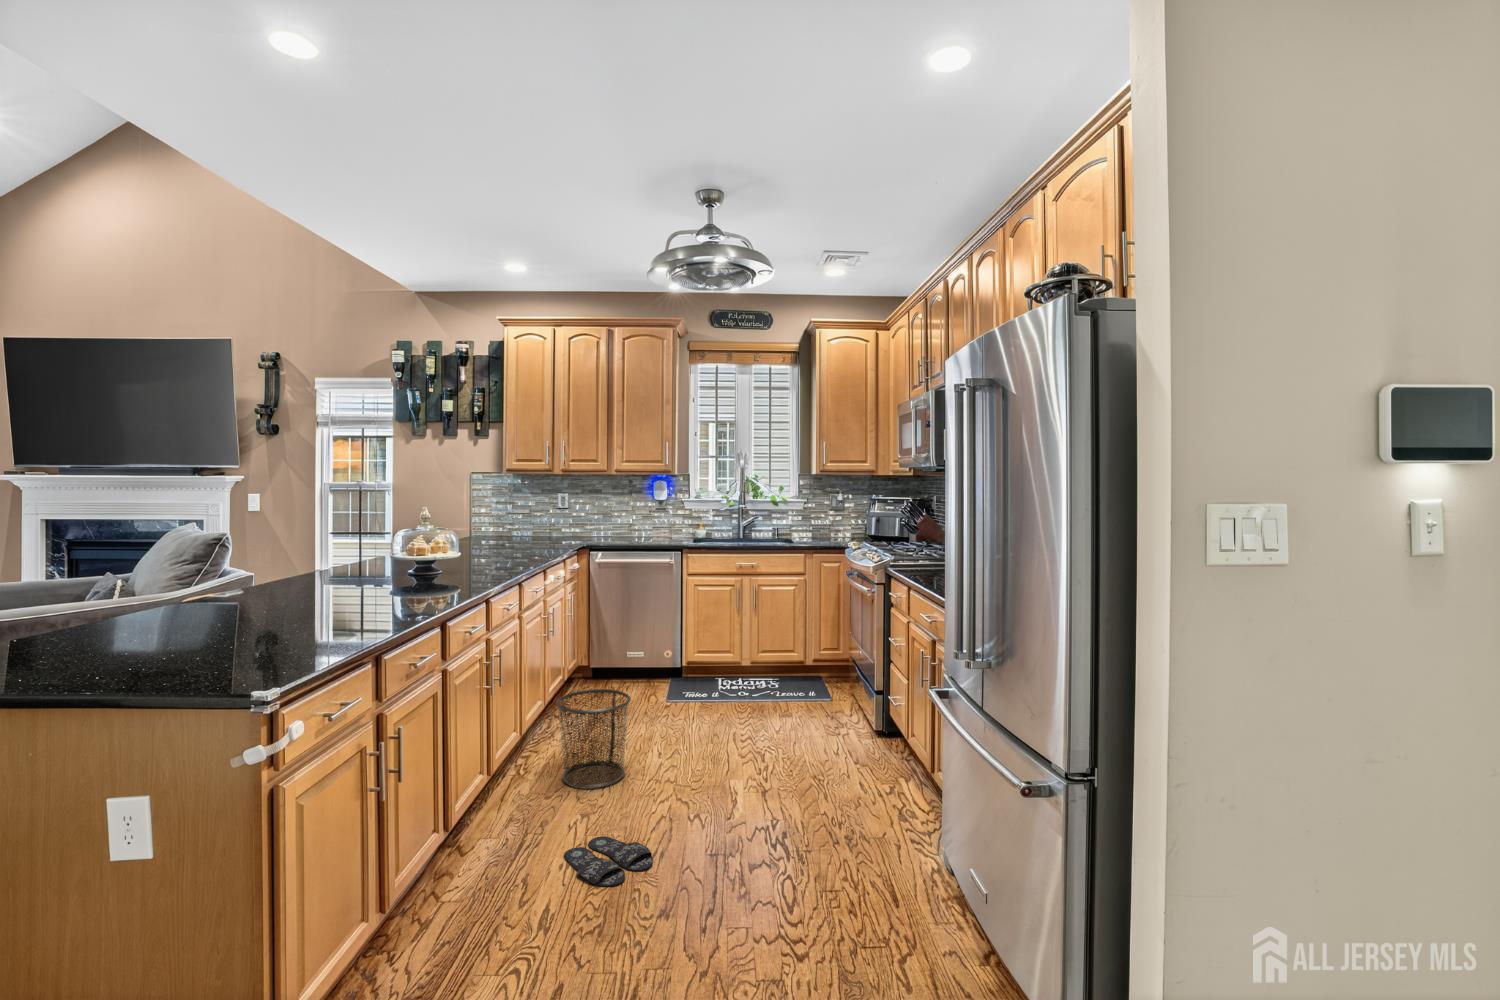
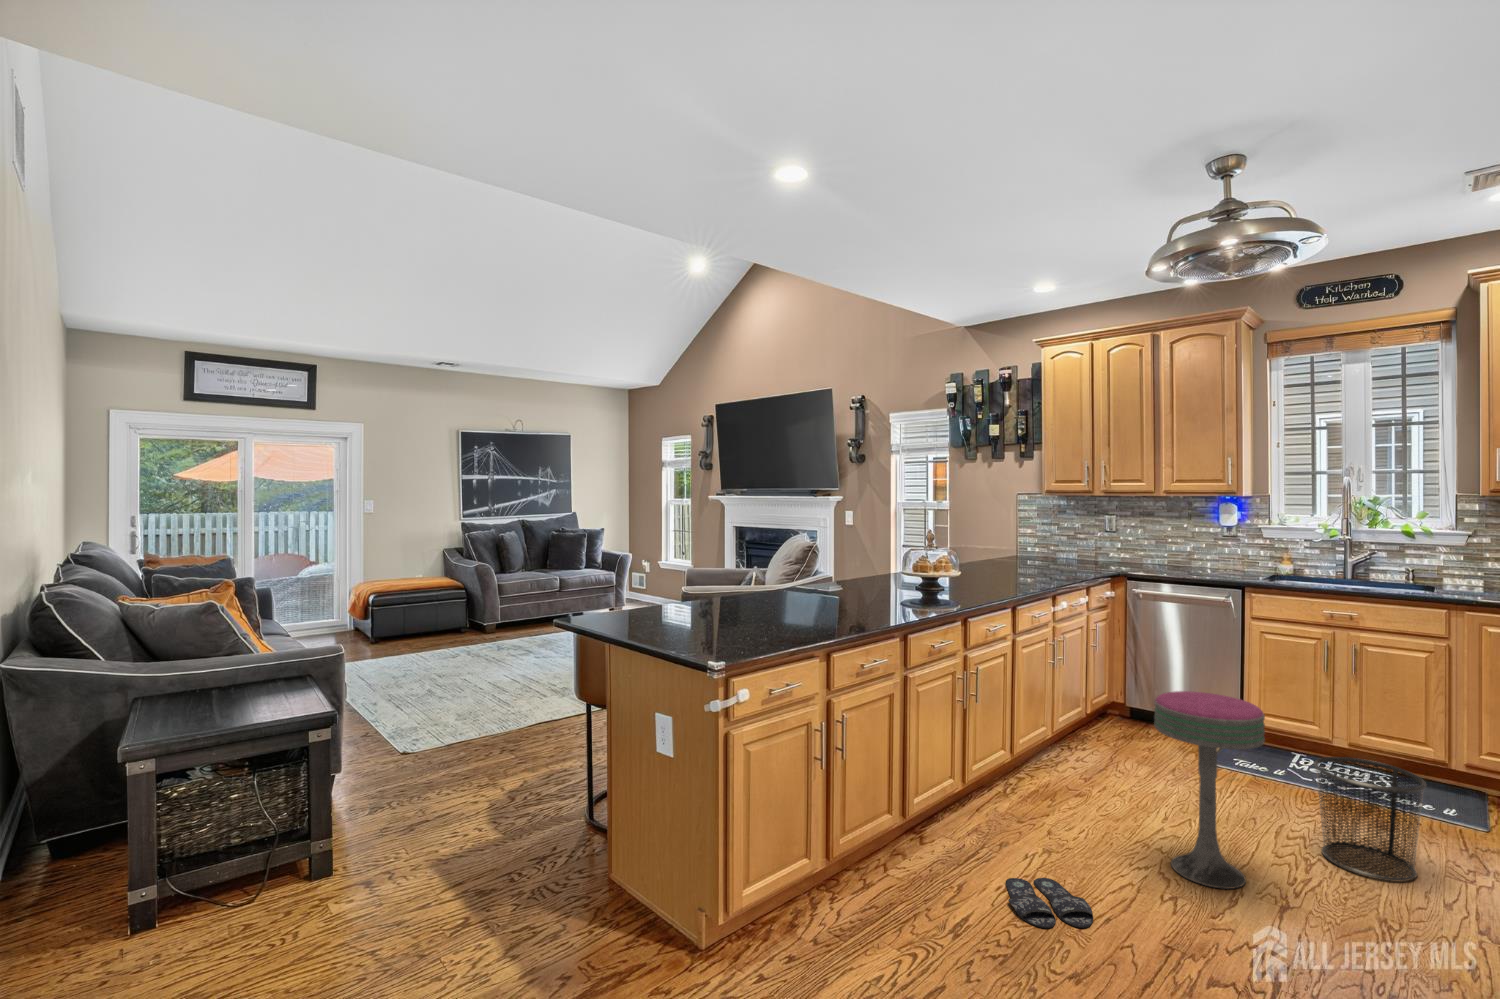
bar stool: none [668,633,746,794] -> present [1154,691,1265,889]
waste bin: present [557,689,631,789] -> present [1314,757,1426,881]

